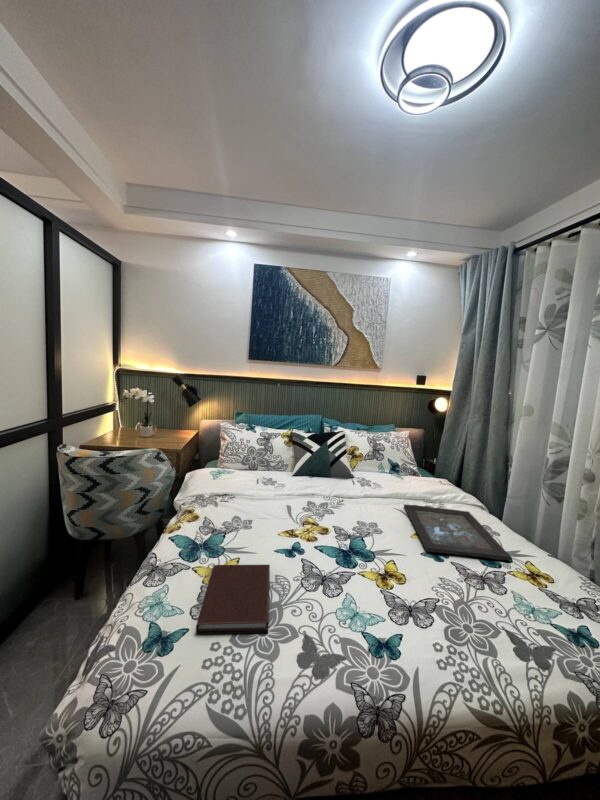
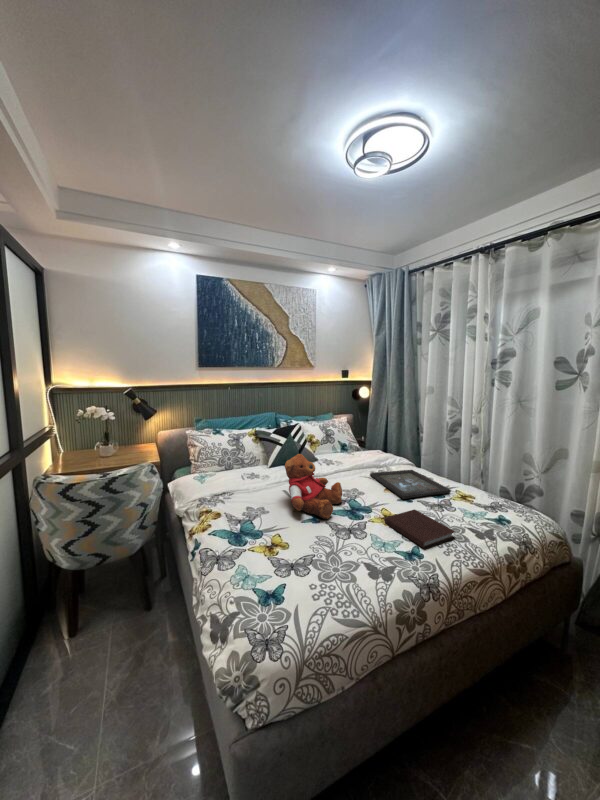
teddy bear: none [270,465,344,553] -> present [285,454,342,519]
notebook: present [196,565,270,634] -> present [385,510,455,549]

